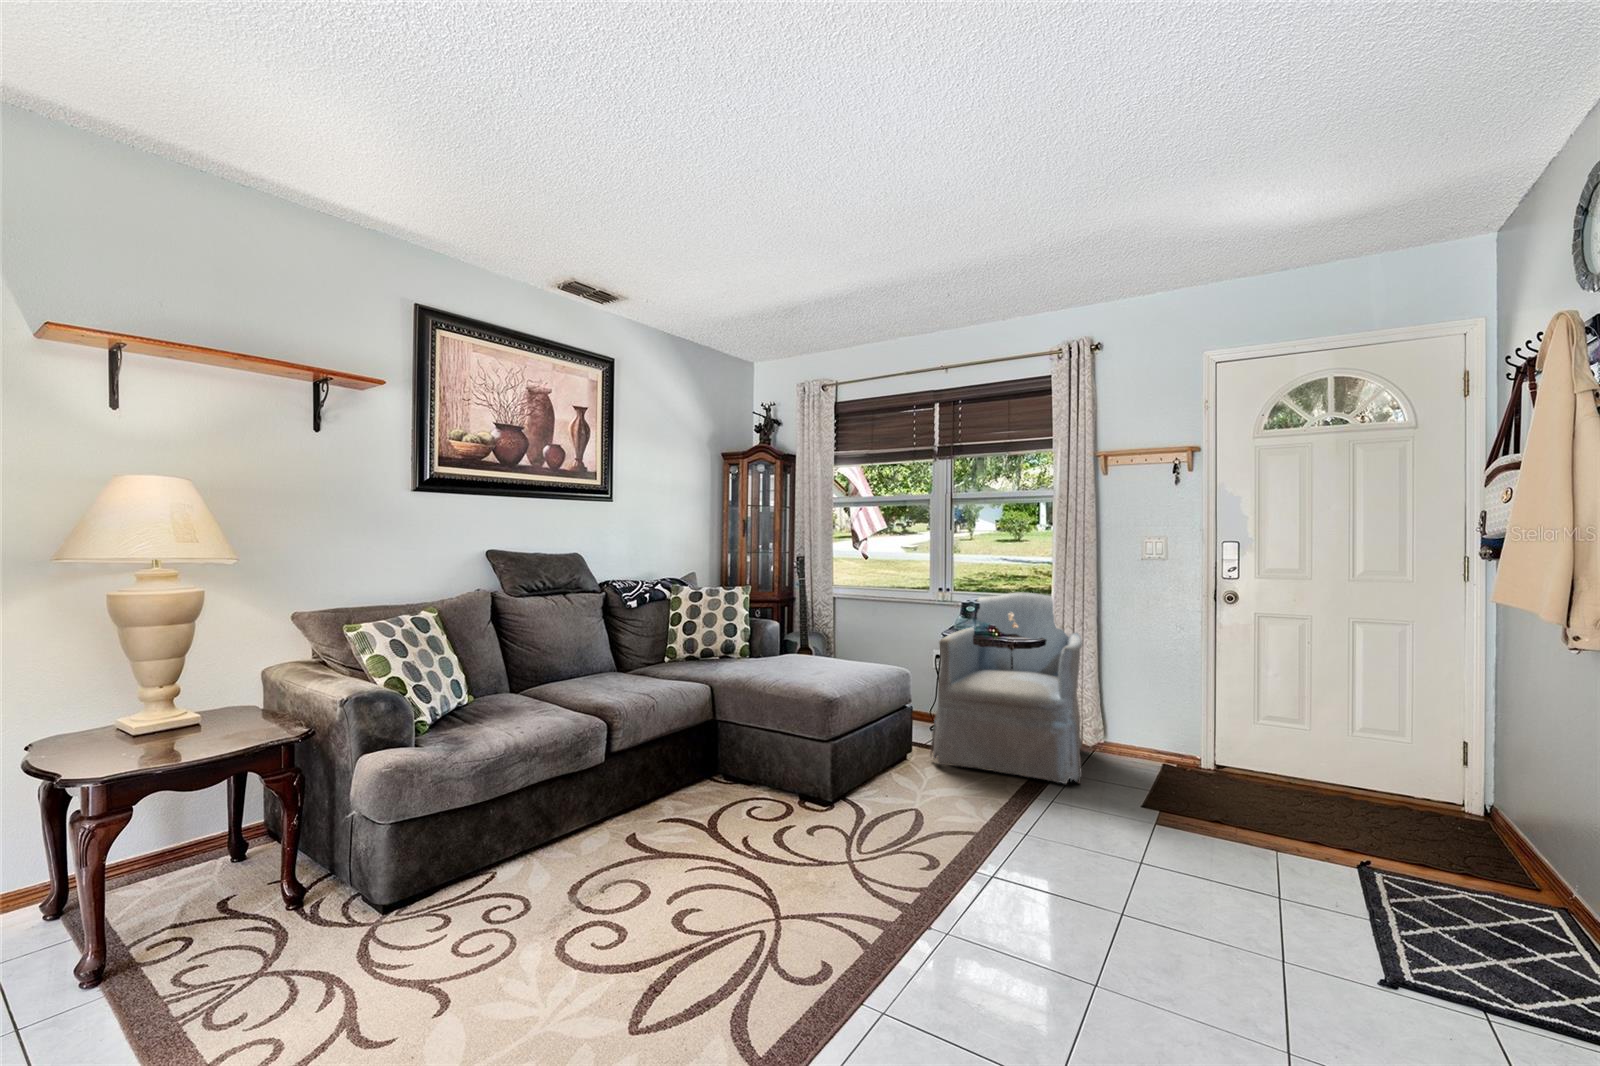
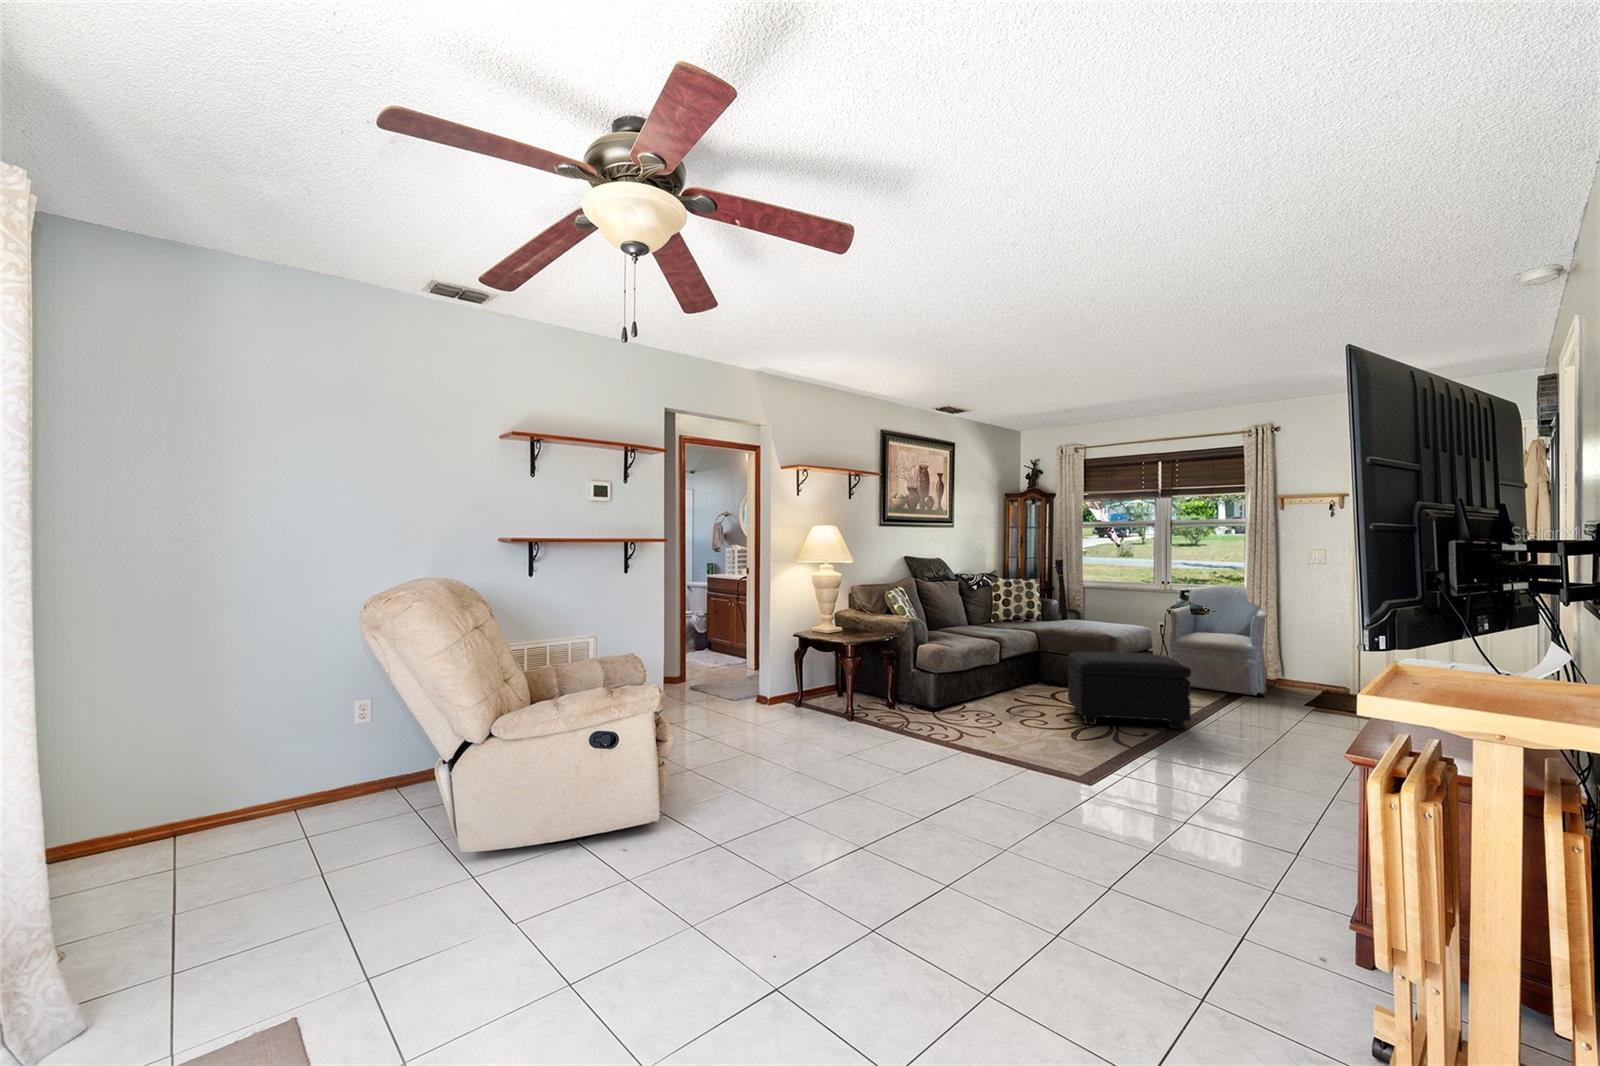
footstool: none [711,739,937,917] -> present [1068,652,1191,729]

